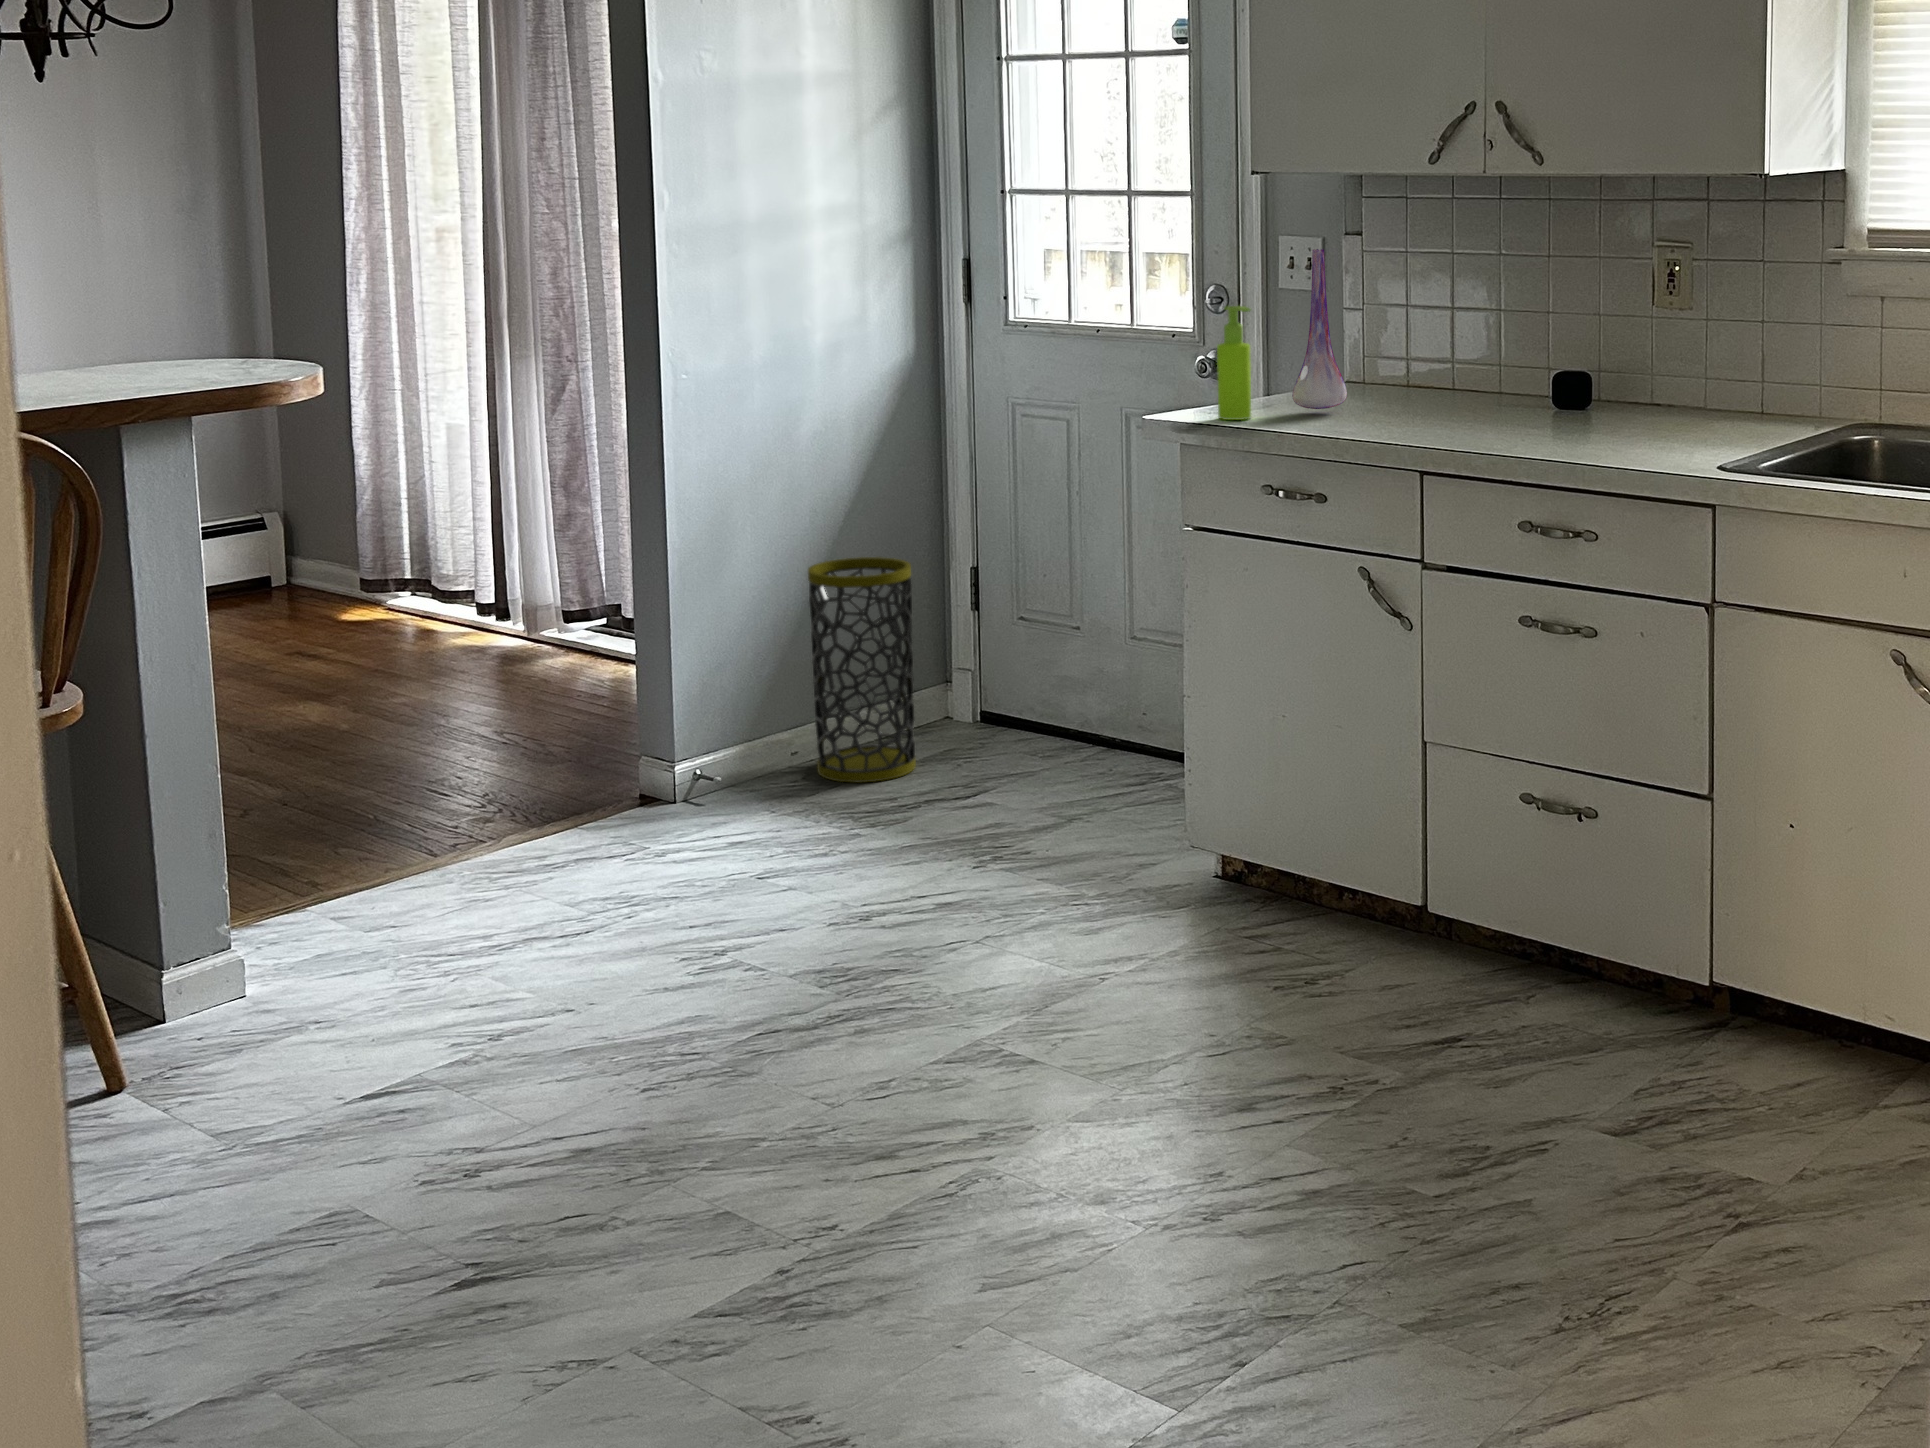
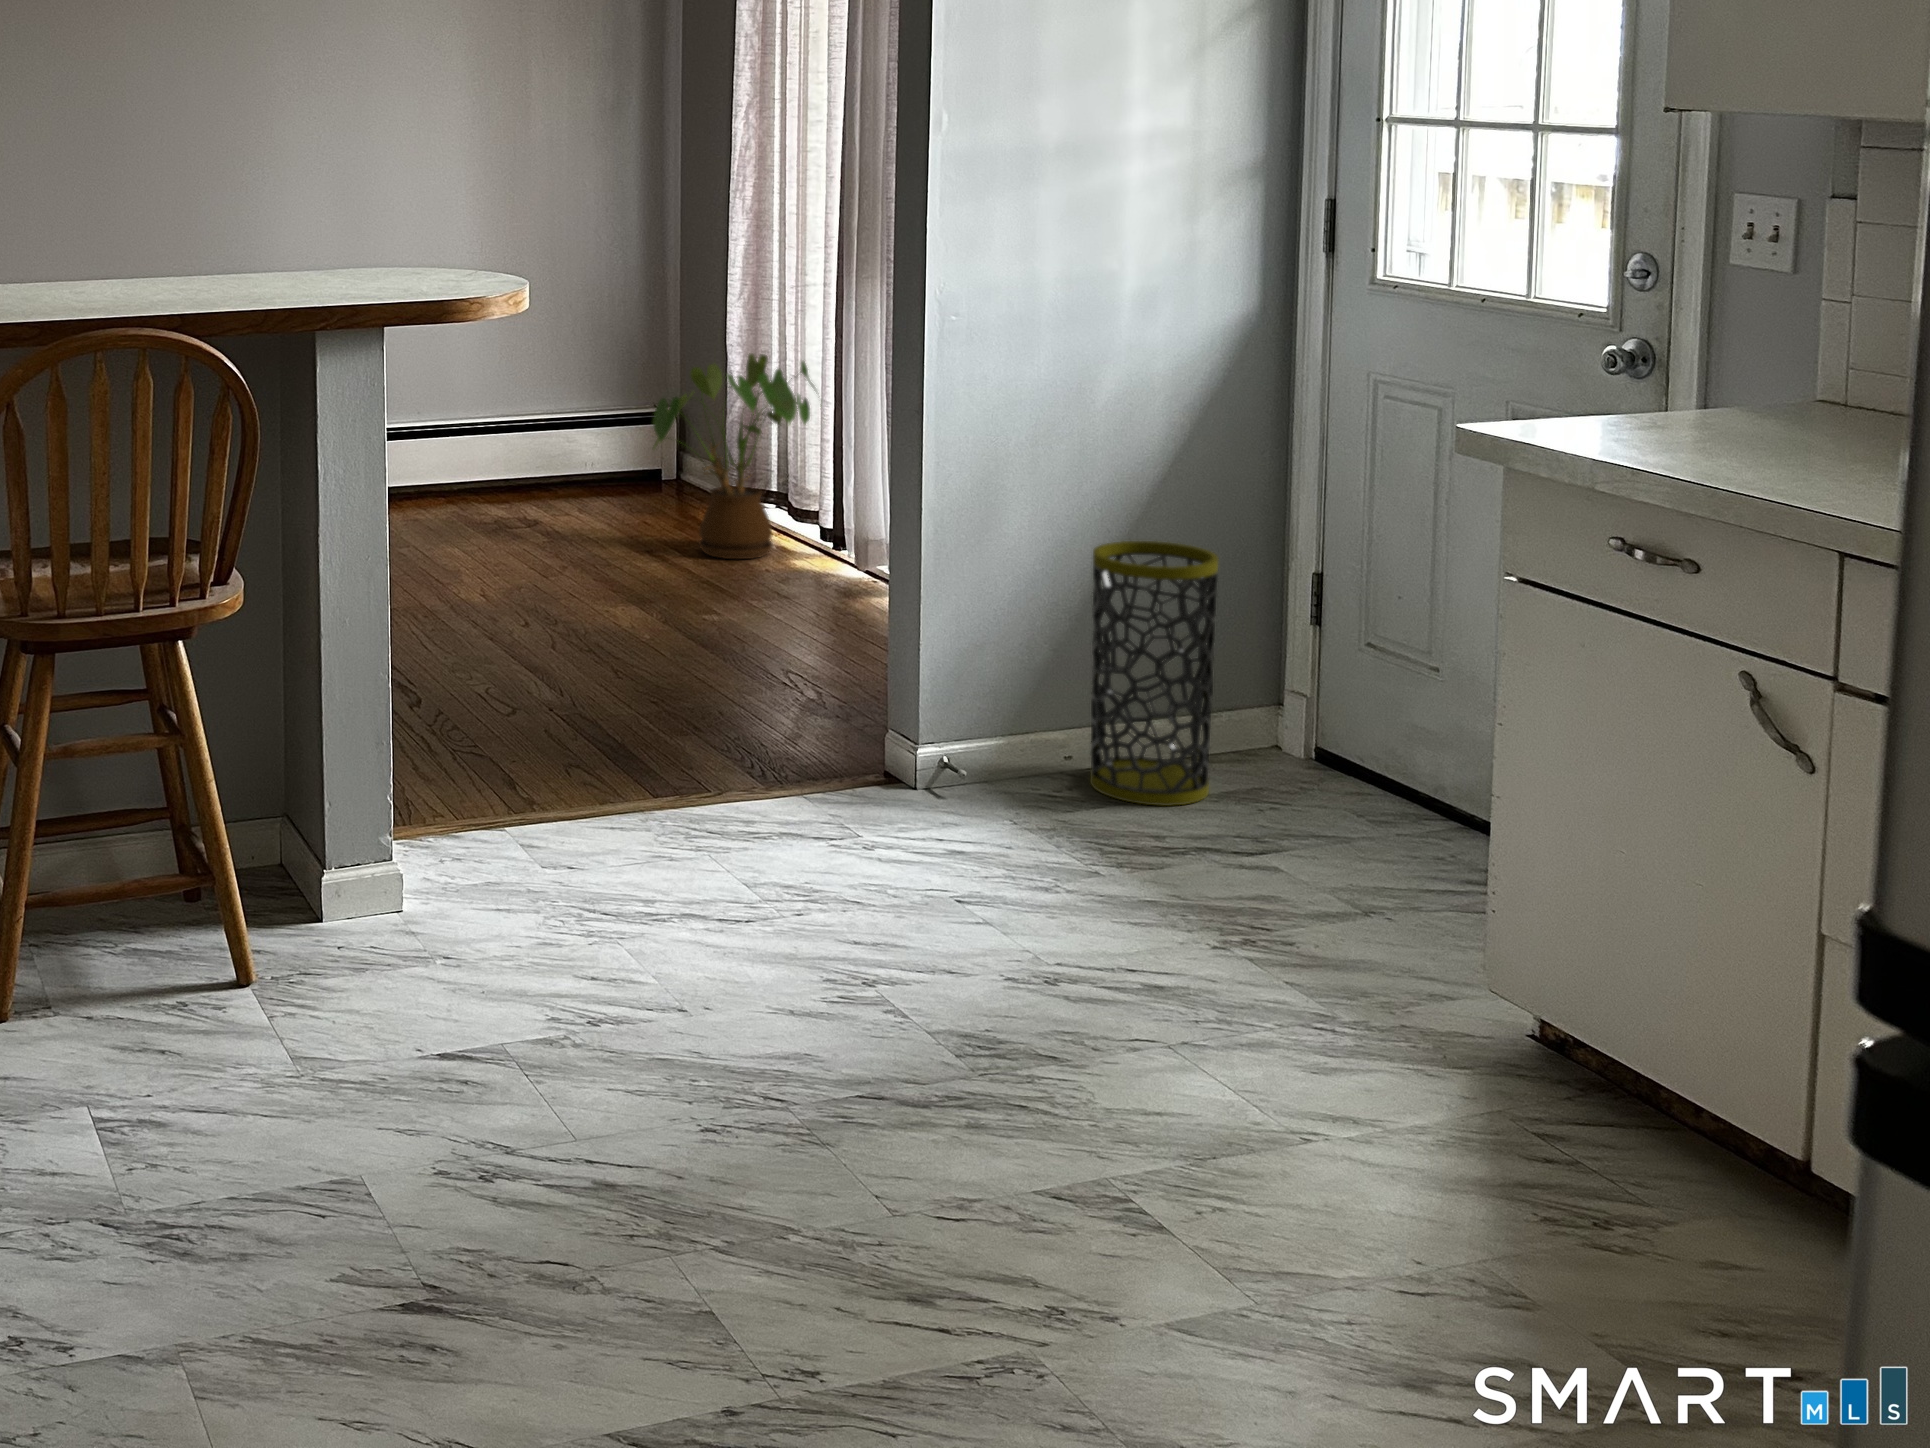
vase: present [1292,249,1347,409] -> none [1676,218,1775,443]
soap dispenser: present [1217,306,1251,420] -> none [1566,291,1622,443]
house plant: none [297,441,469,647] -> present [653,353,815,559]

